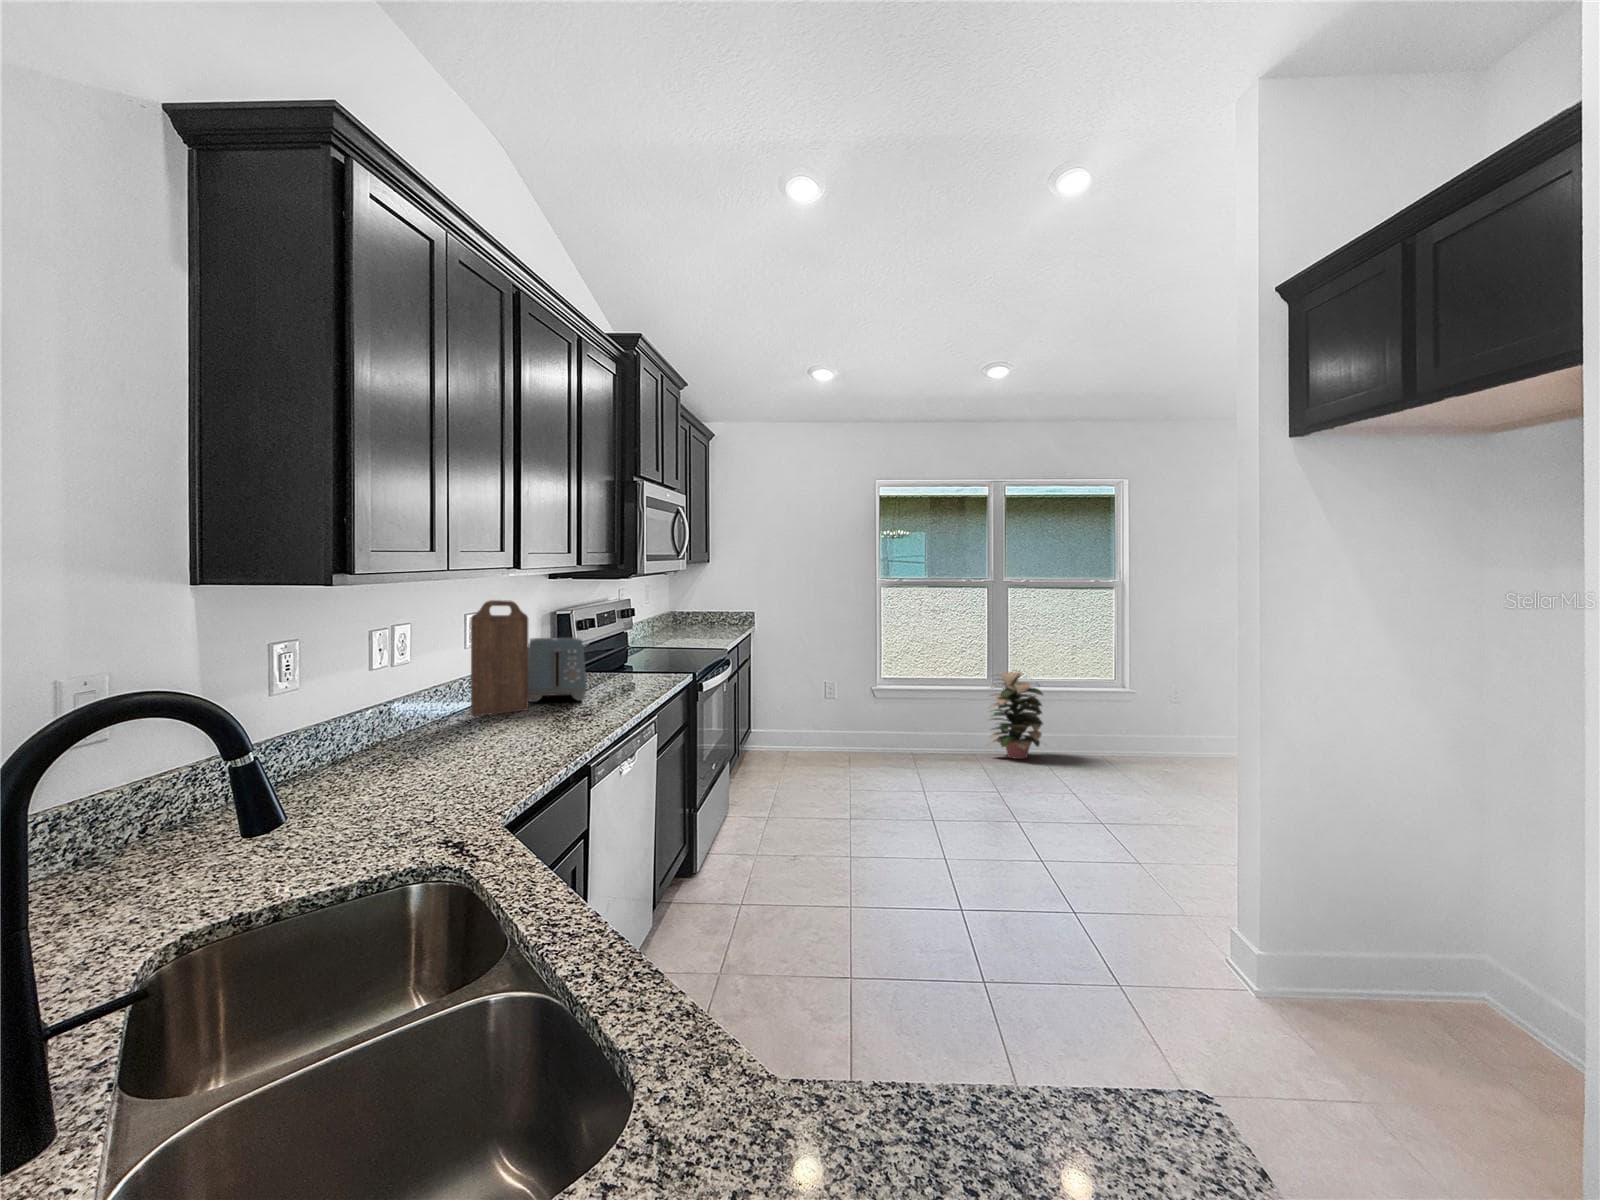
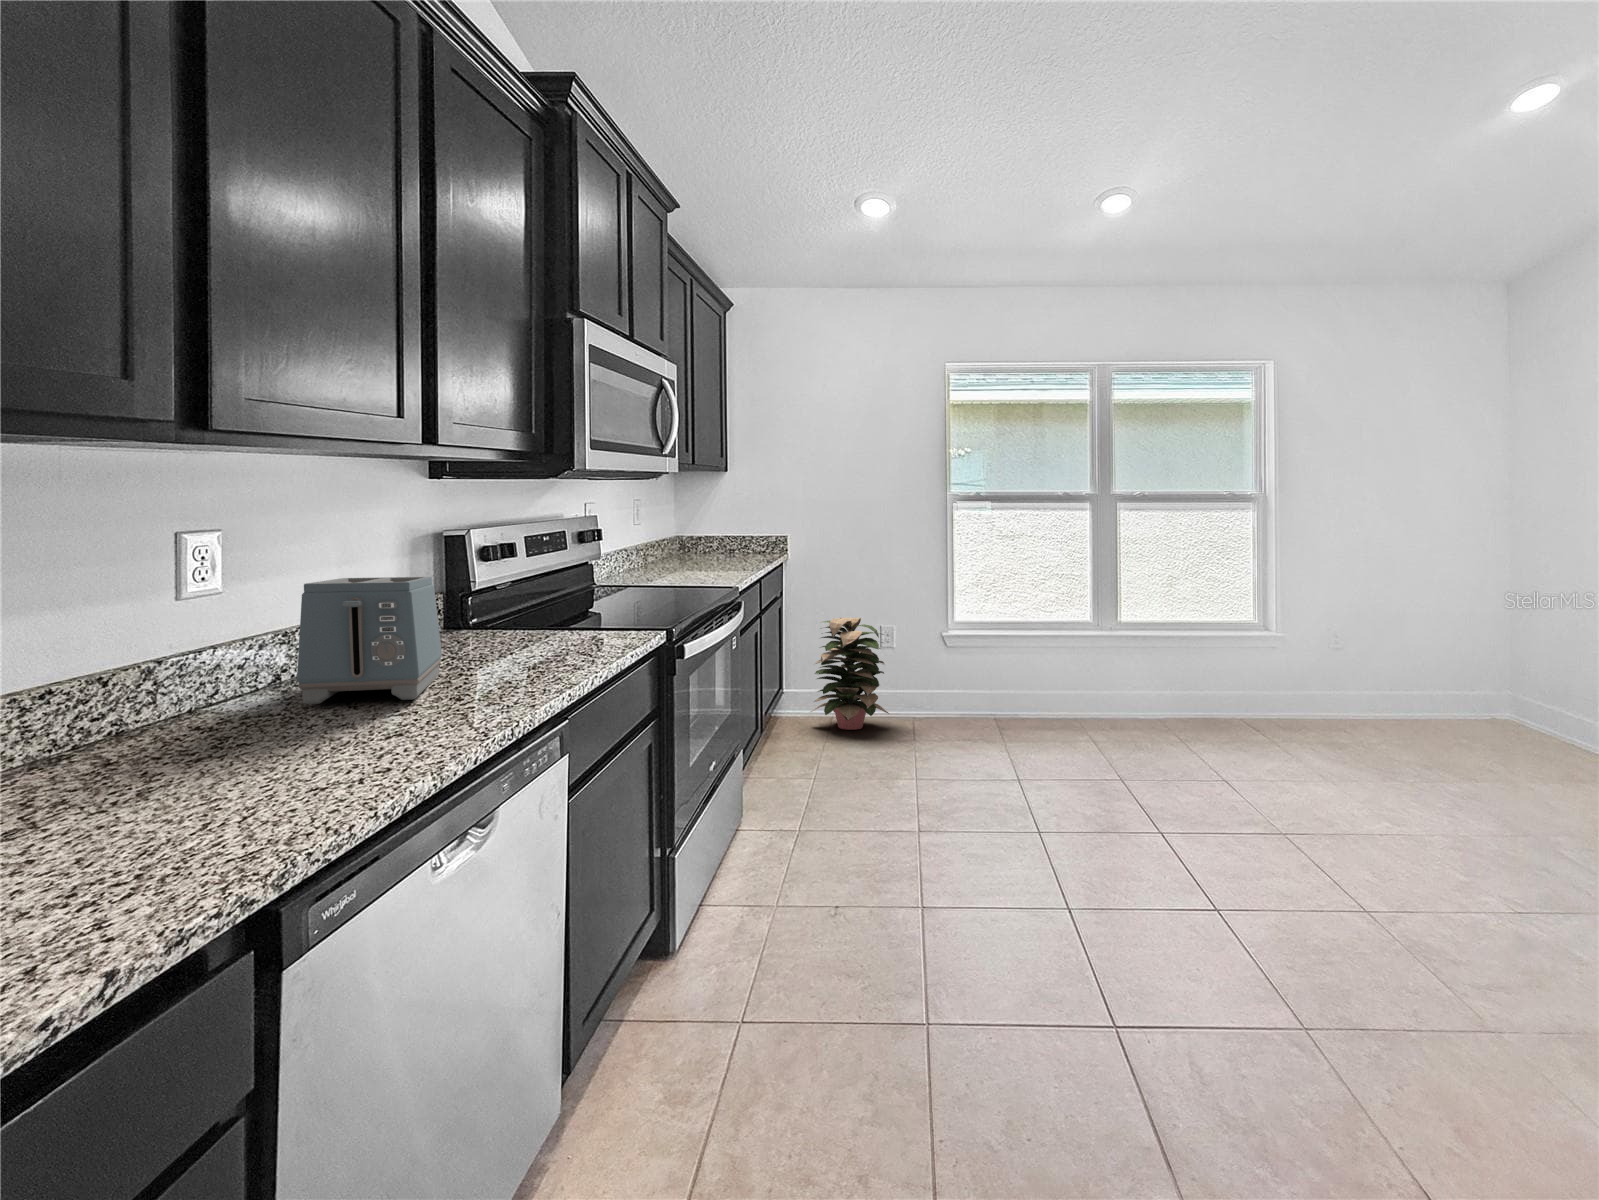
cutting board: present [471,600,528,716] -> none [117,501,283,748]
decorative plant: present [988,672,1043,759] -> present [811,618,889,730]

